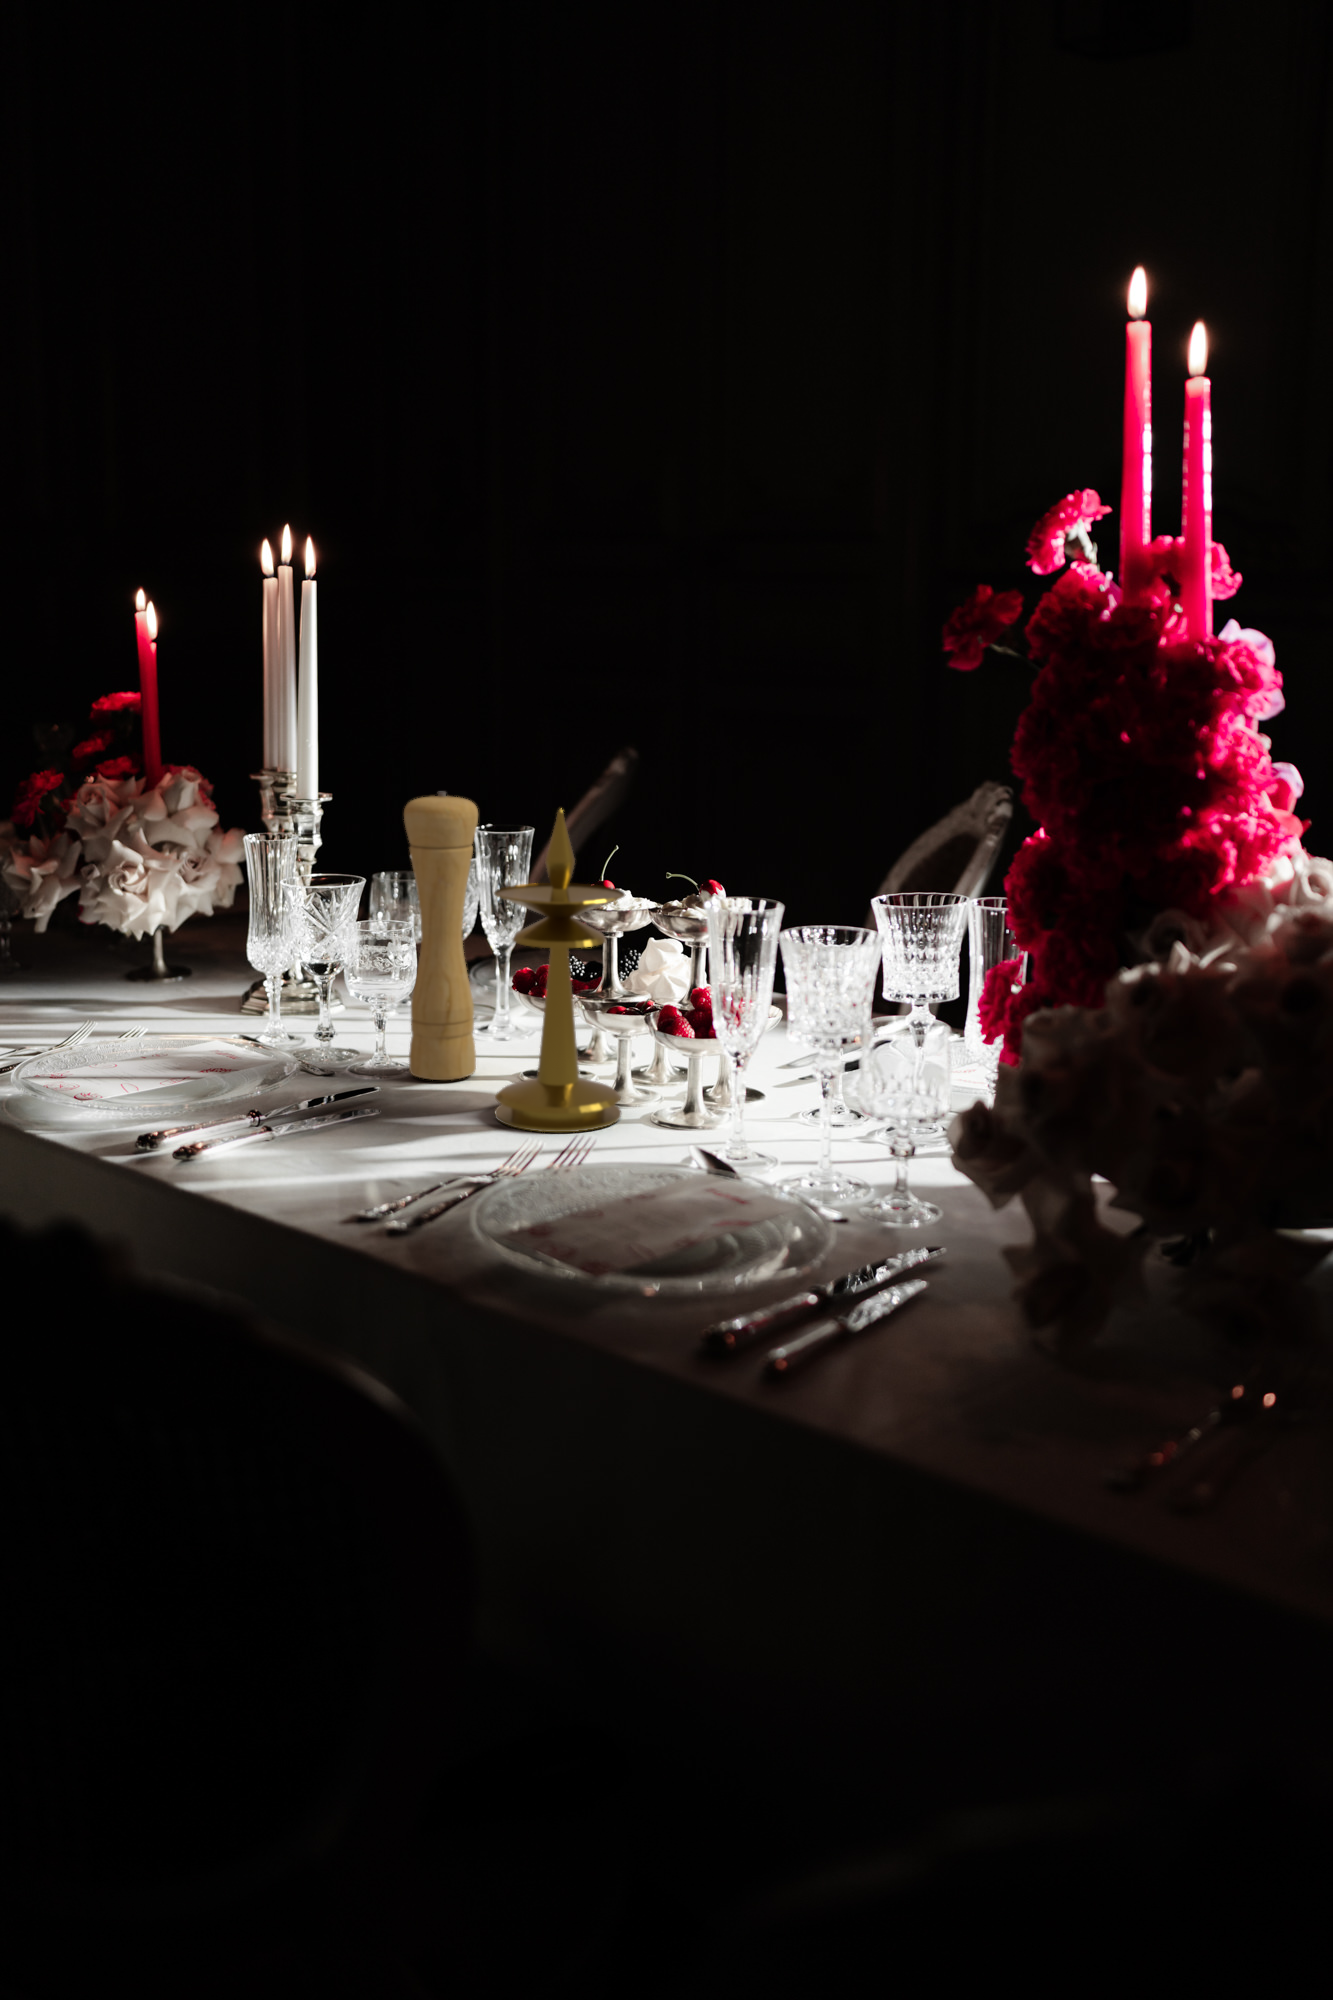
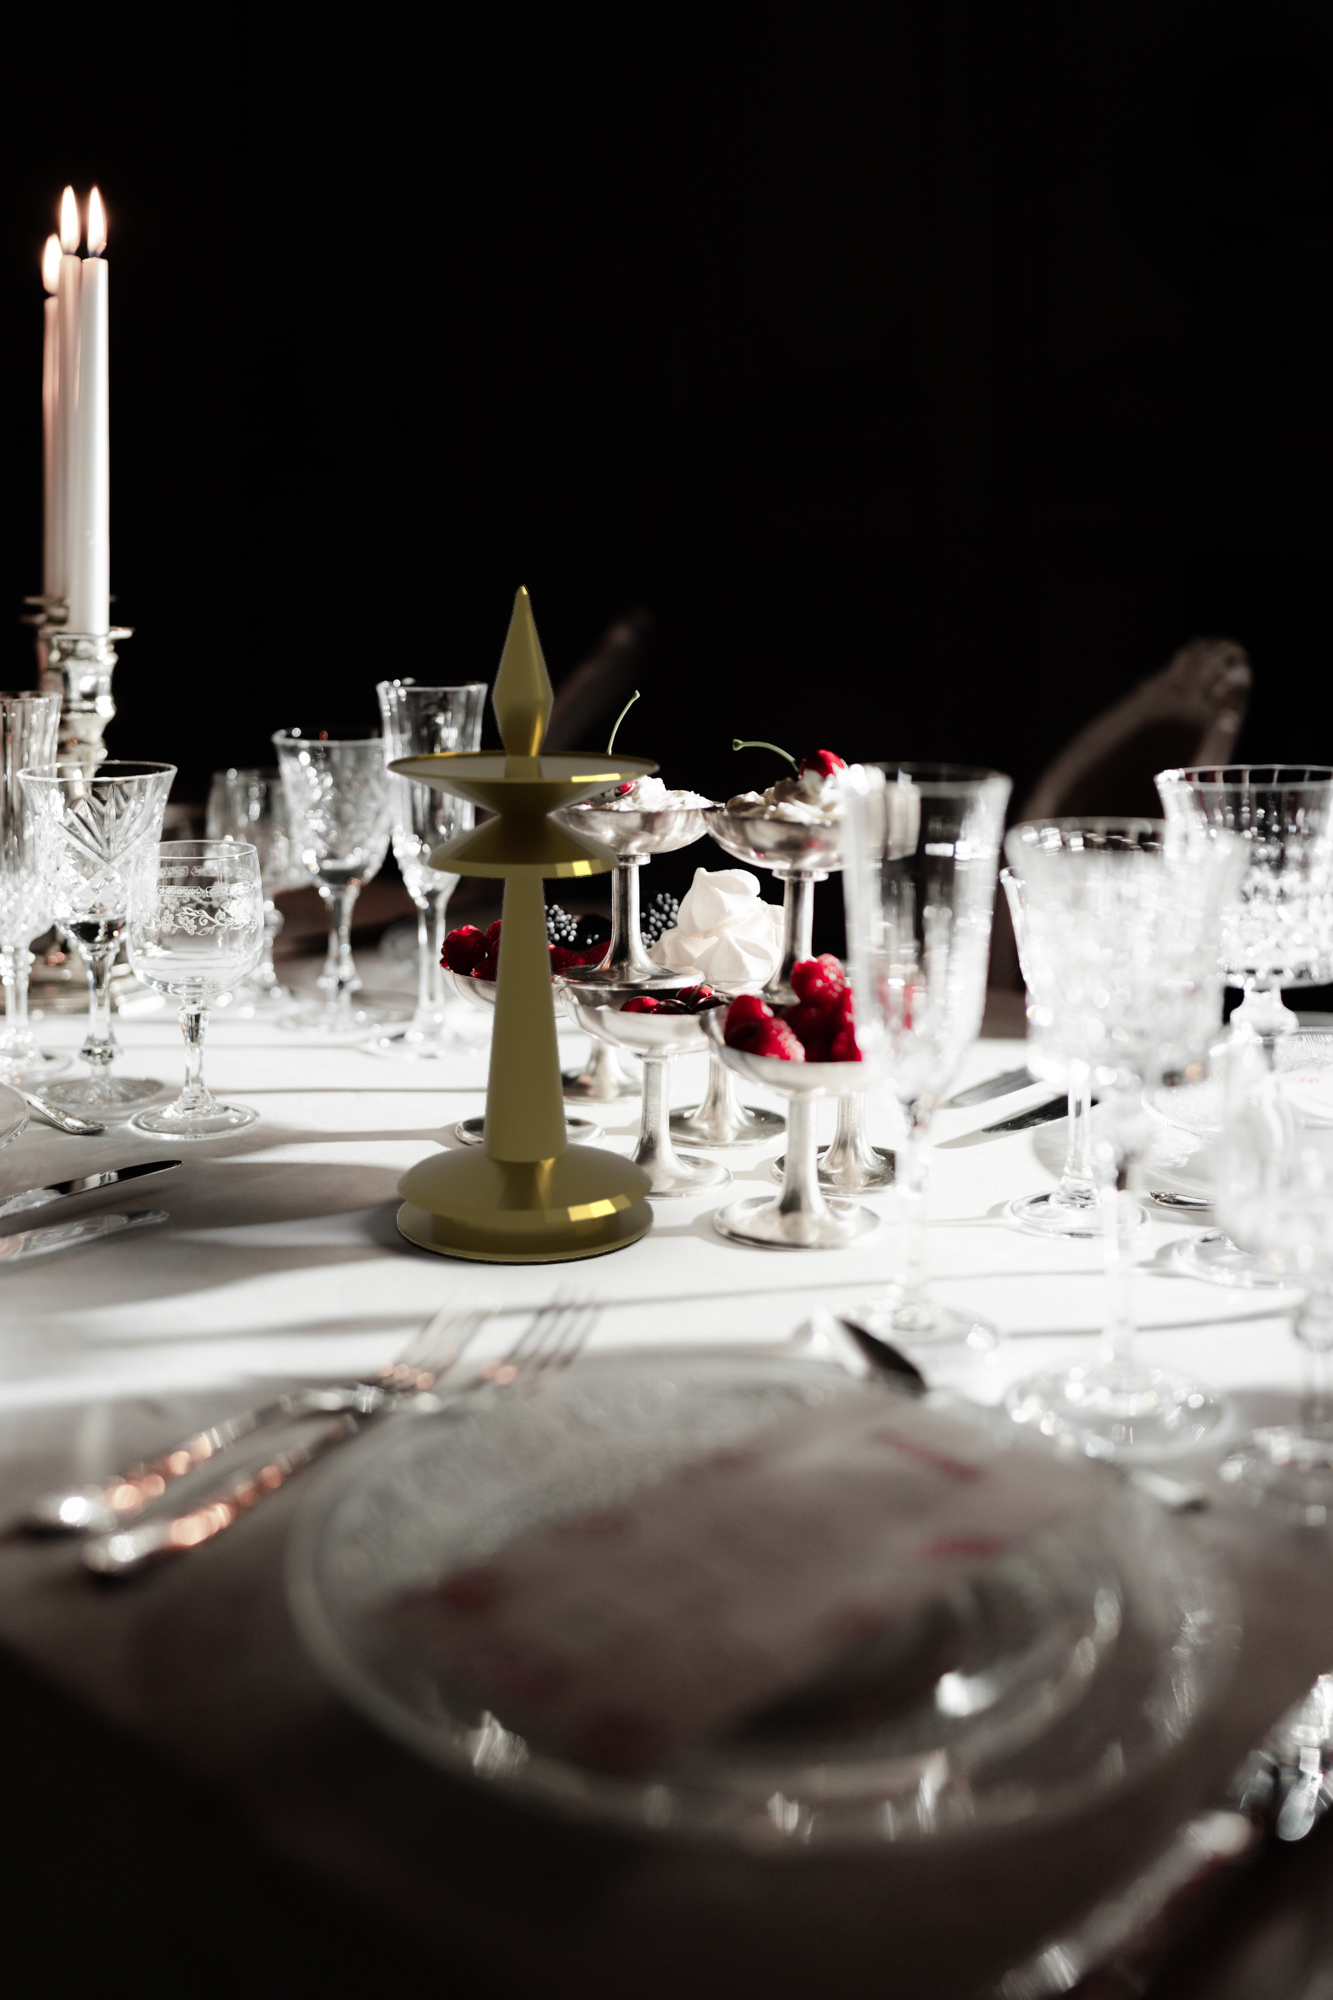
pepper mill: present [404,792,478,1080] -> none [220,580,371,1143]

